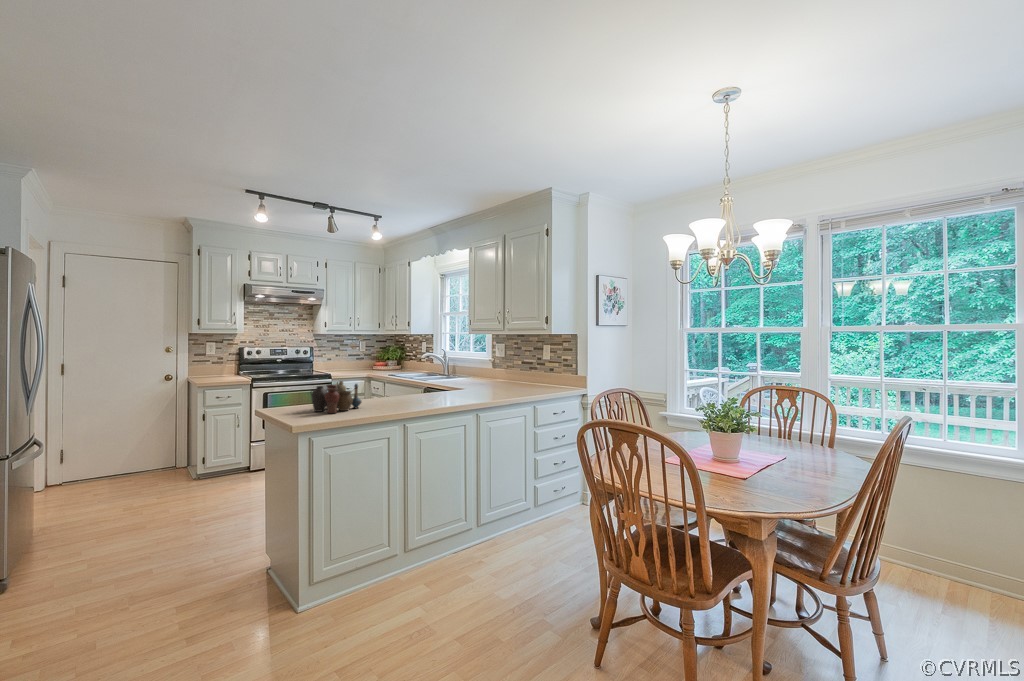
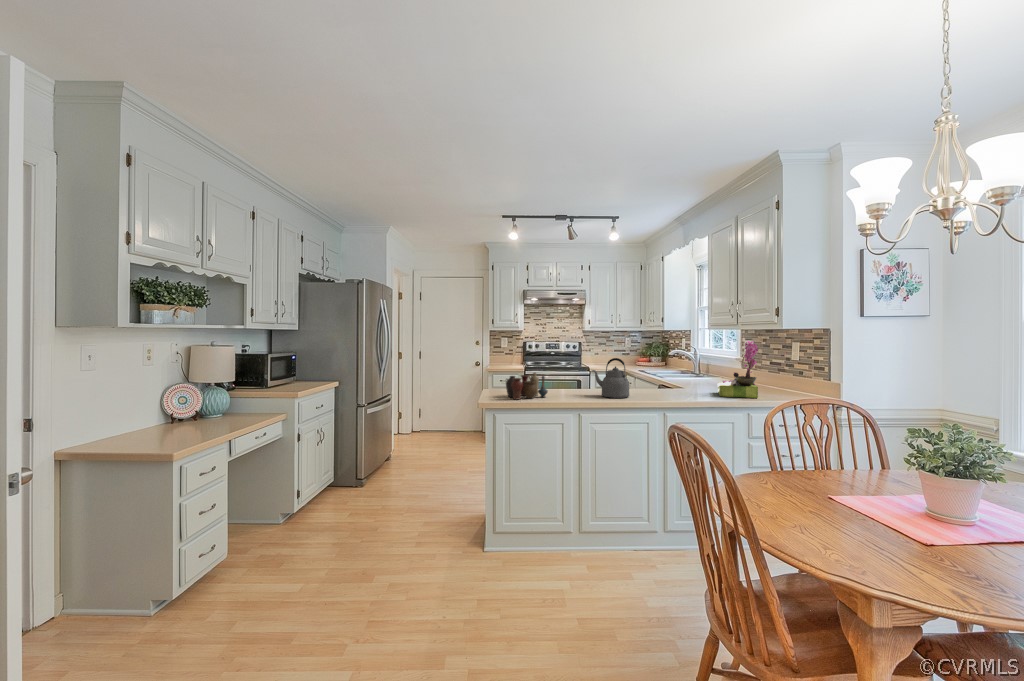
flower arrangement: none [500,343,537,393] -> present [717,341,758,398]
kettle: none [400,362,441,402] -> present [592,358,629,398]

